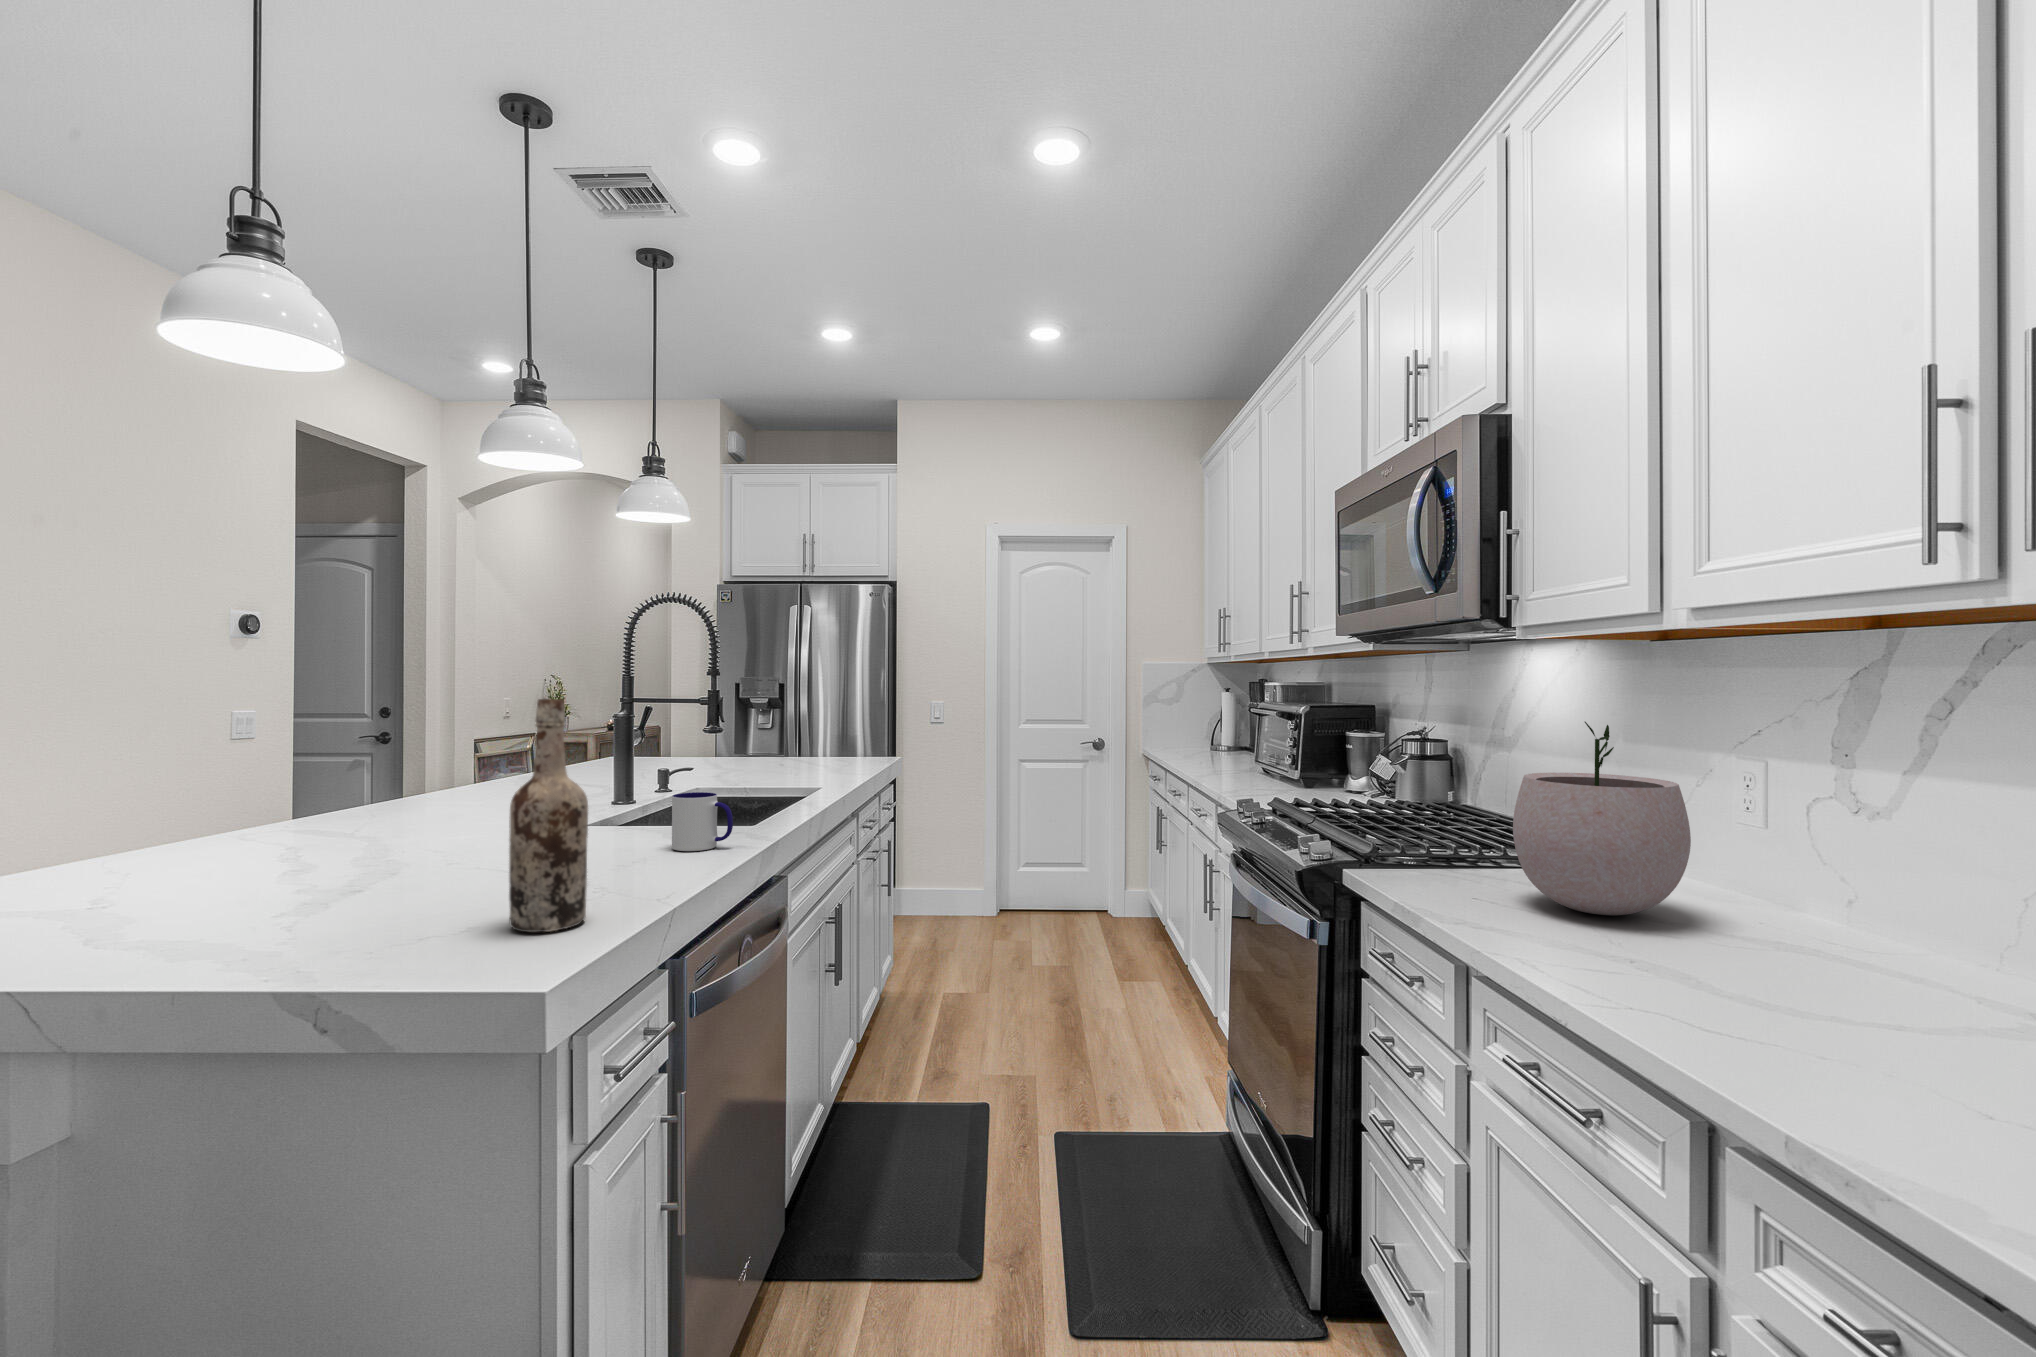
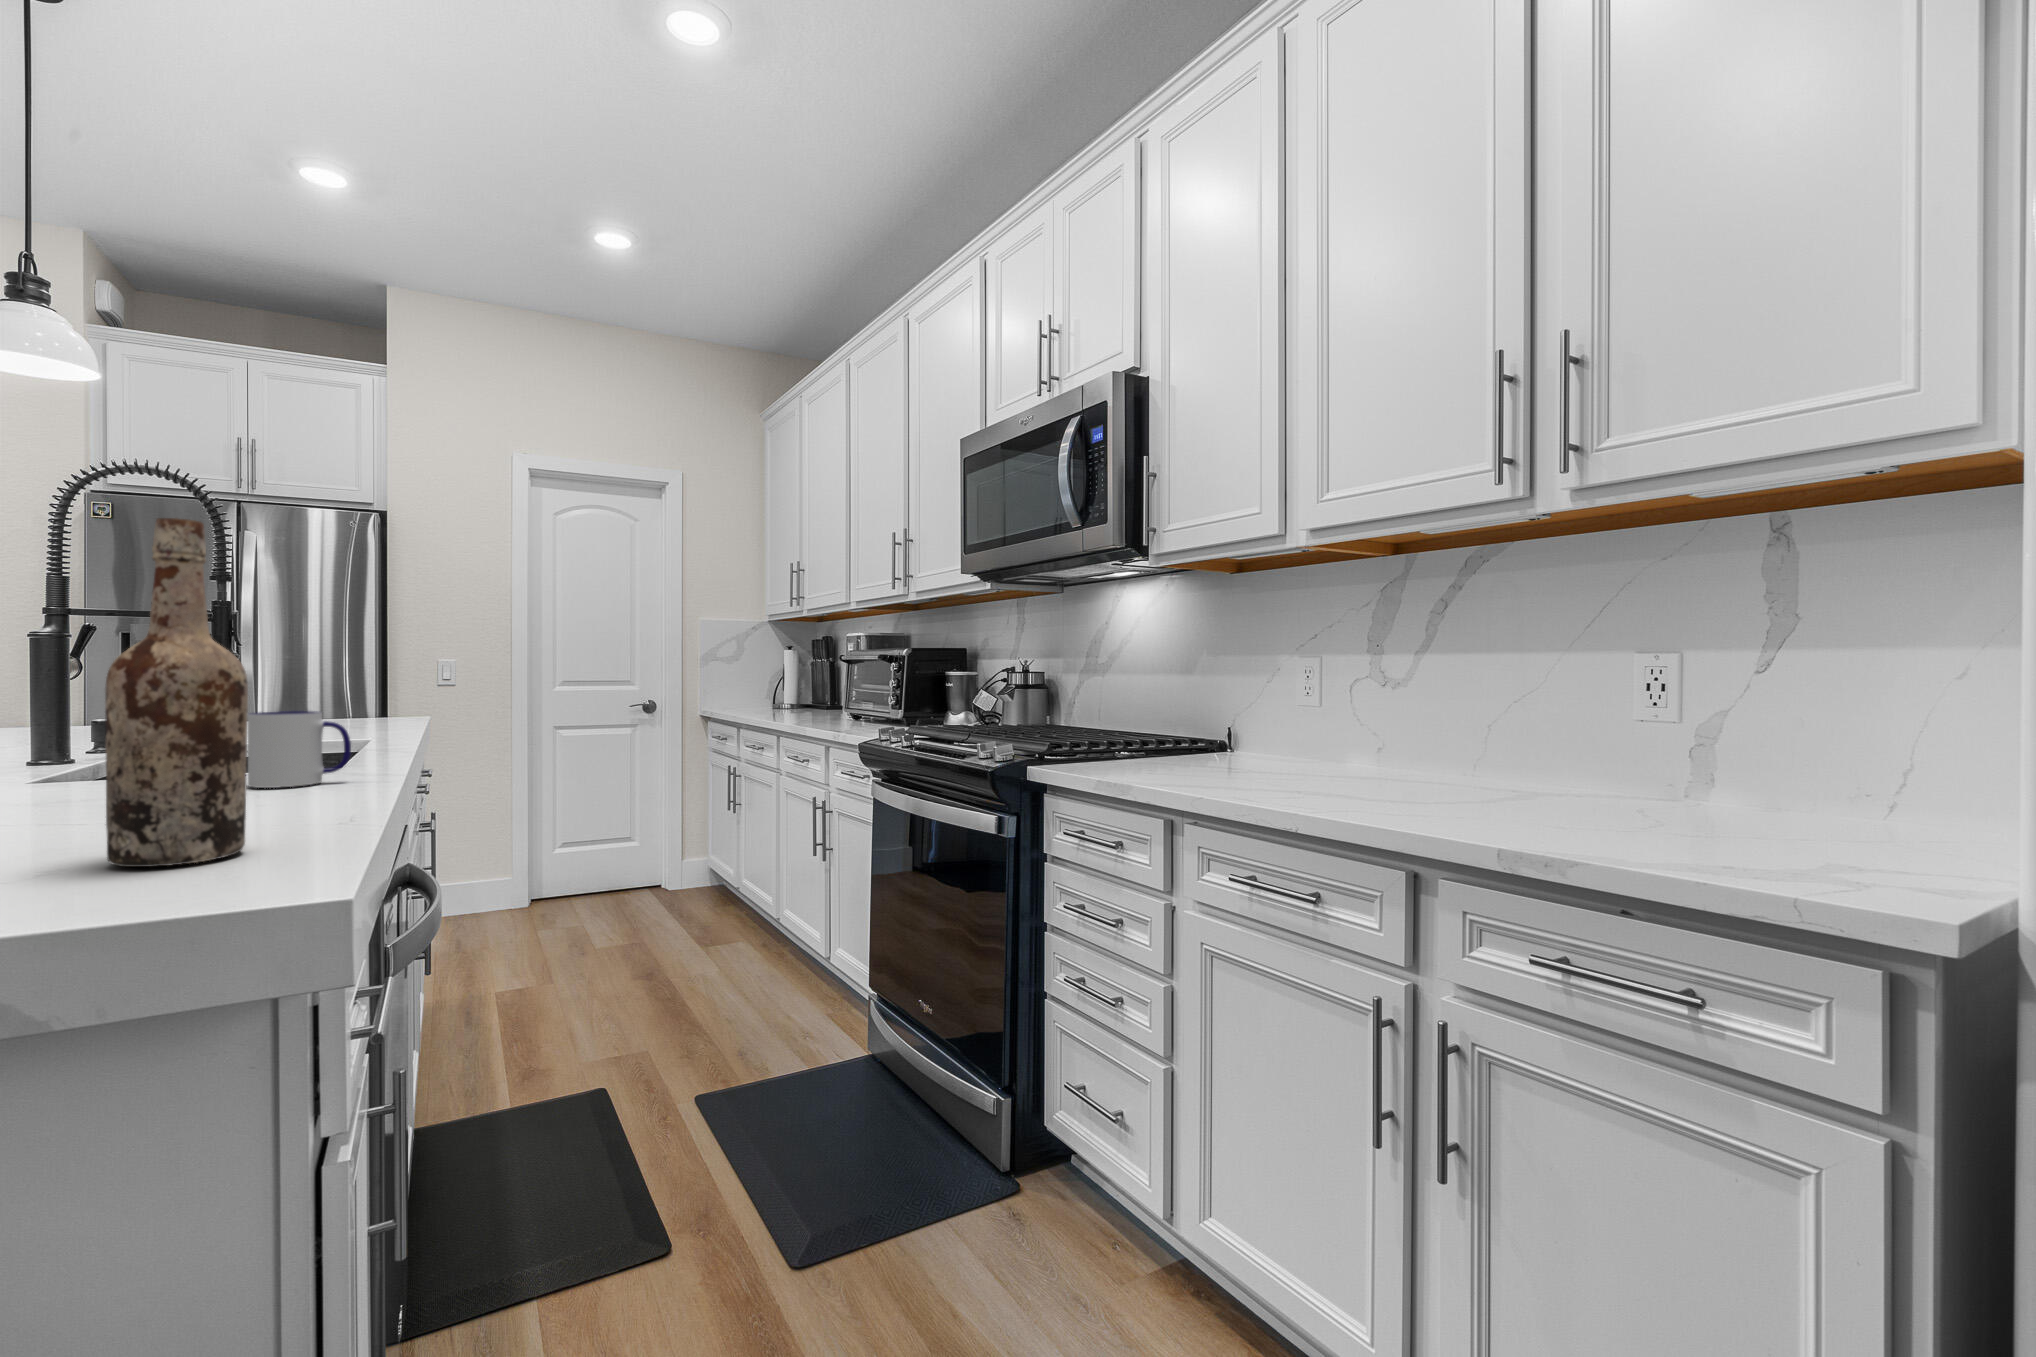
plant pot: present [1513,722,1691,915] -> none [1185,619,1309,771]

